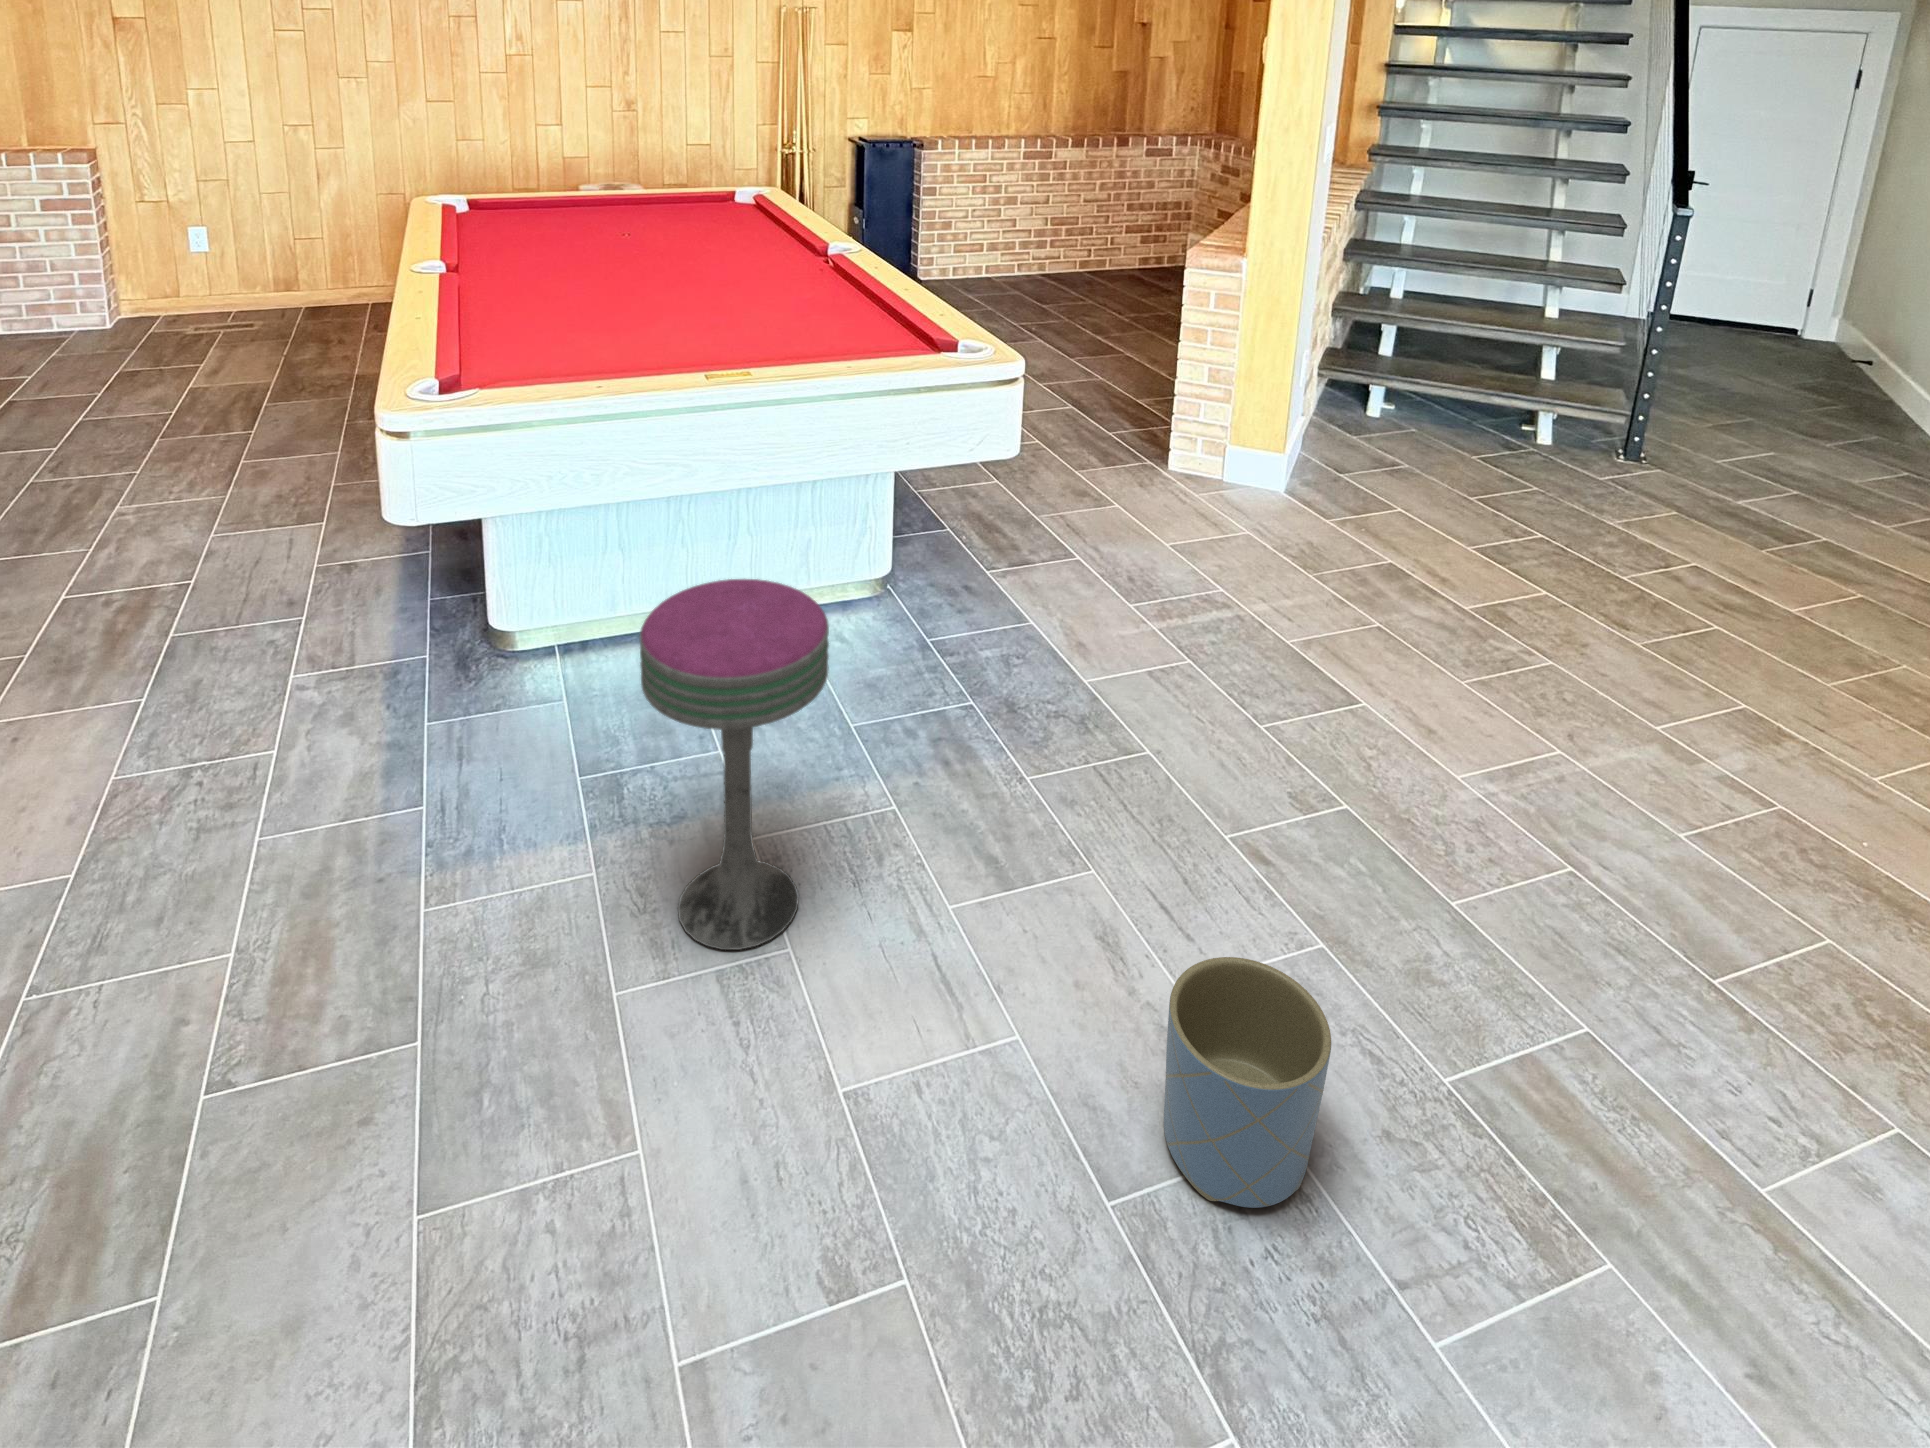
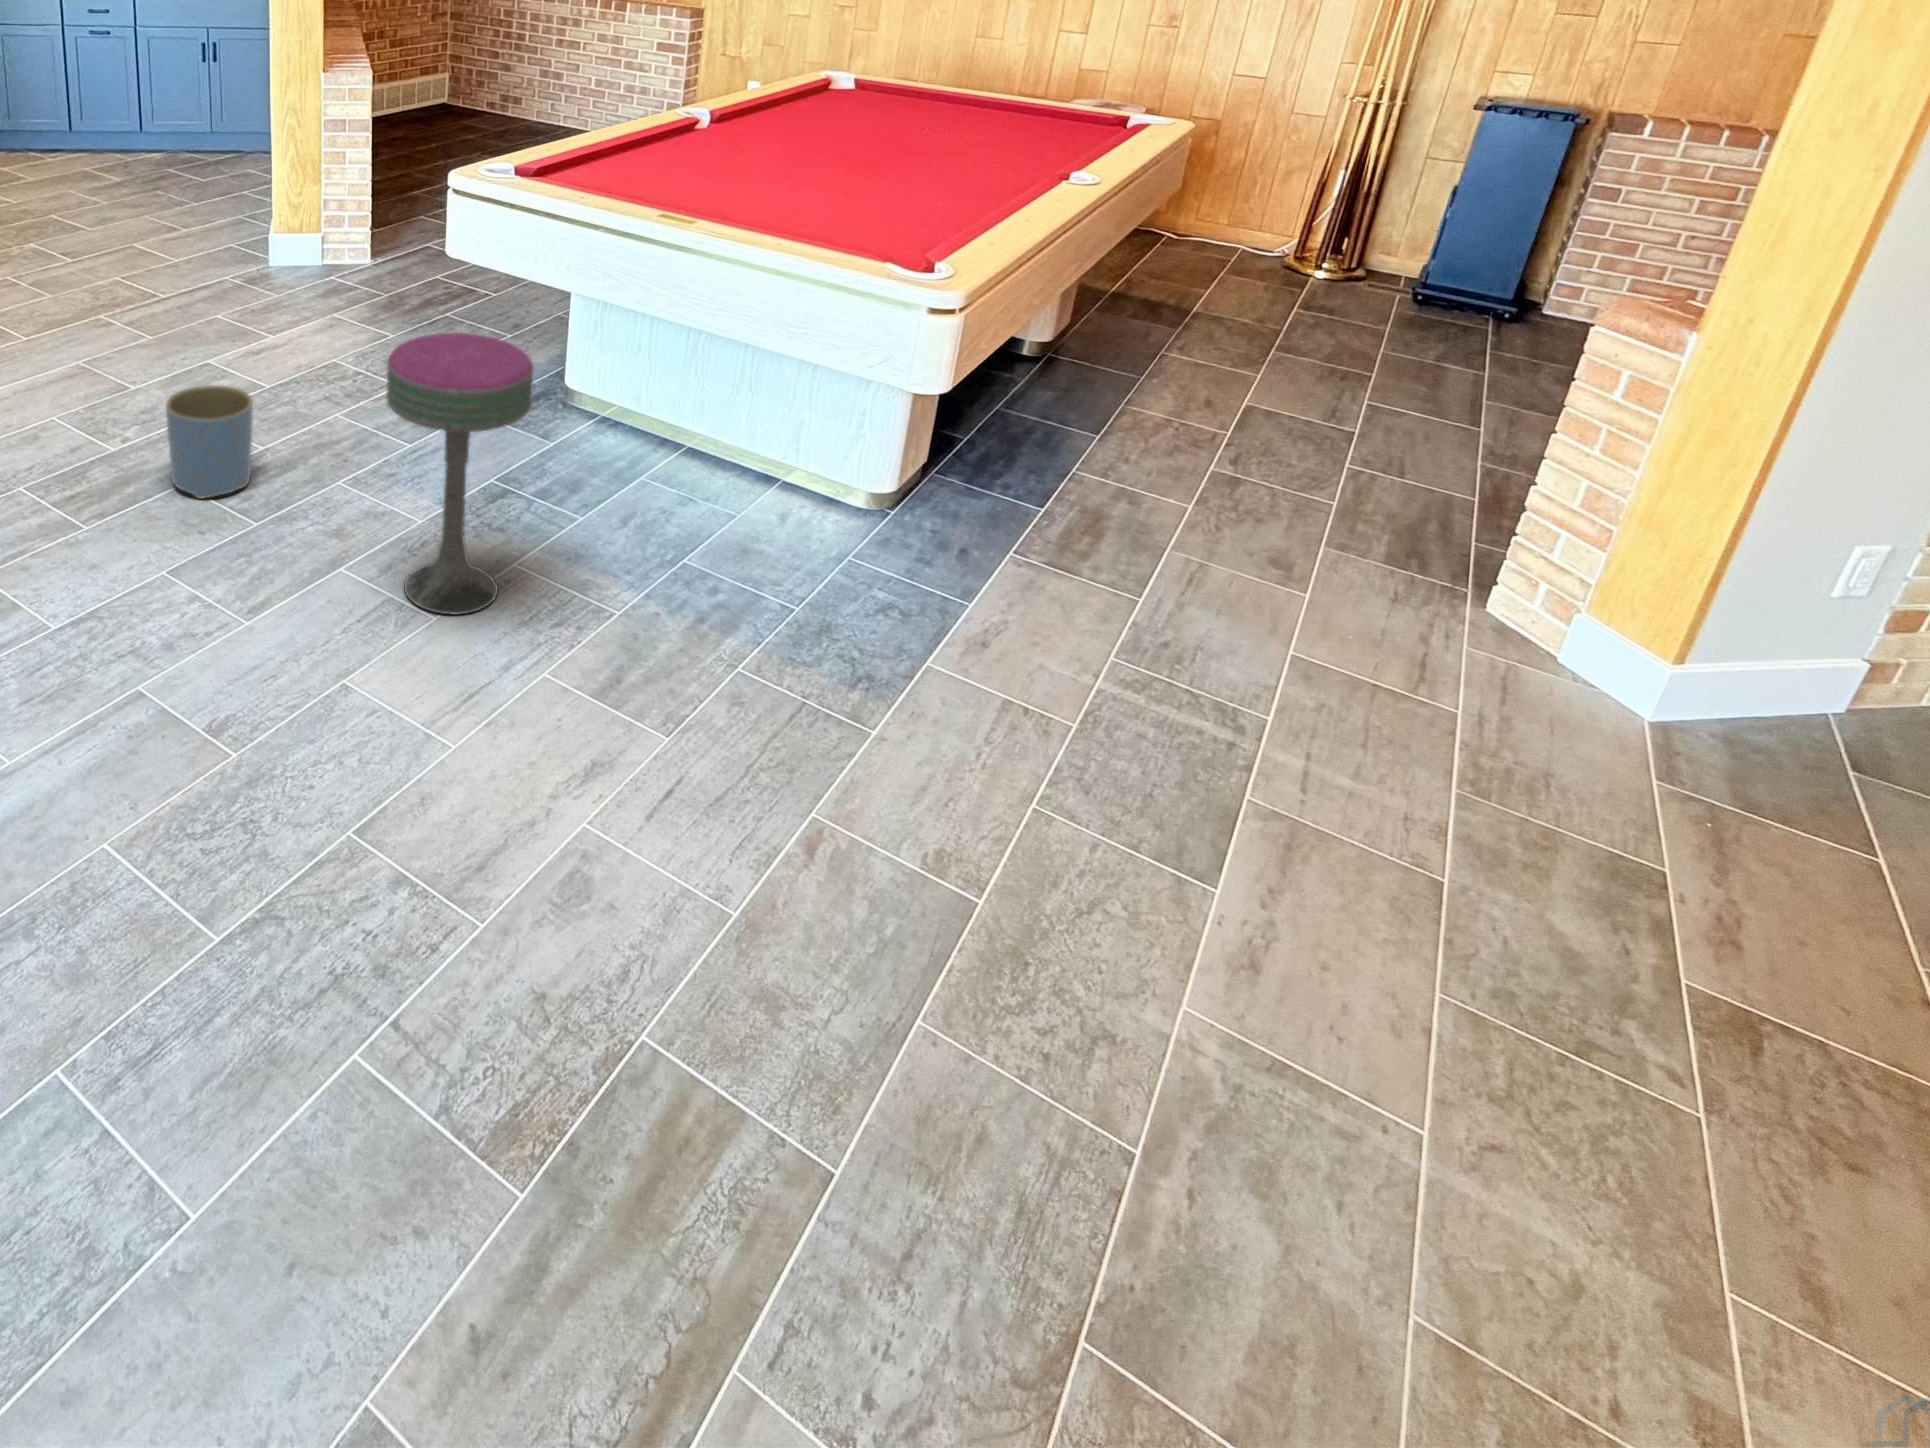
planter: present [1164,957,1331,1208] -> present [166,385,253,499]

